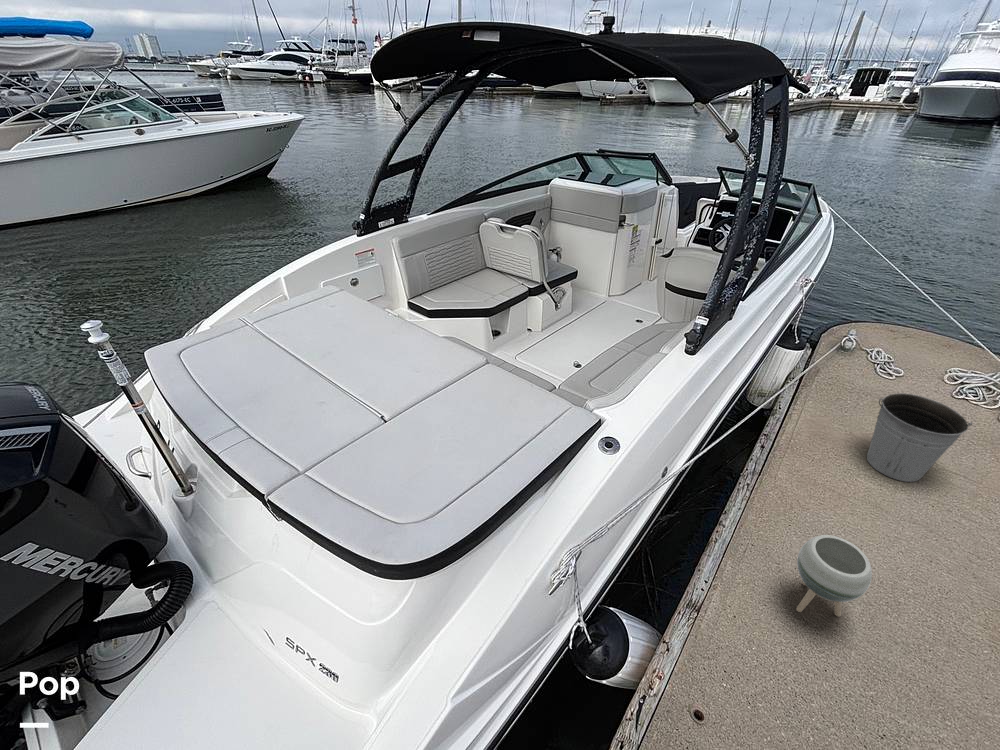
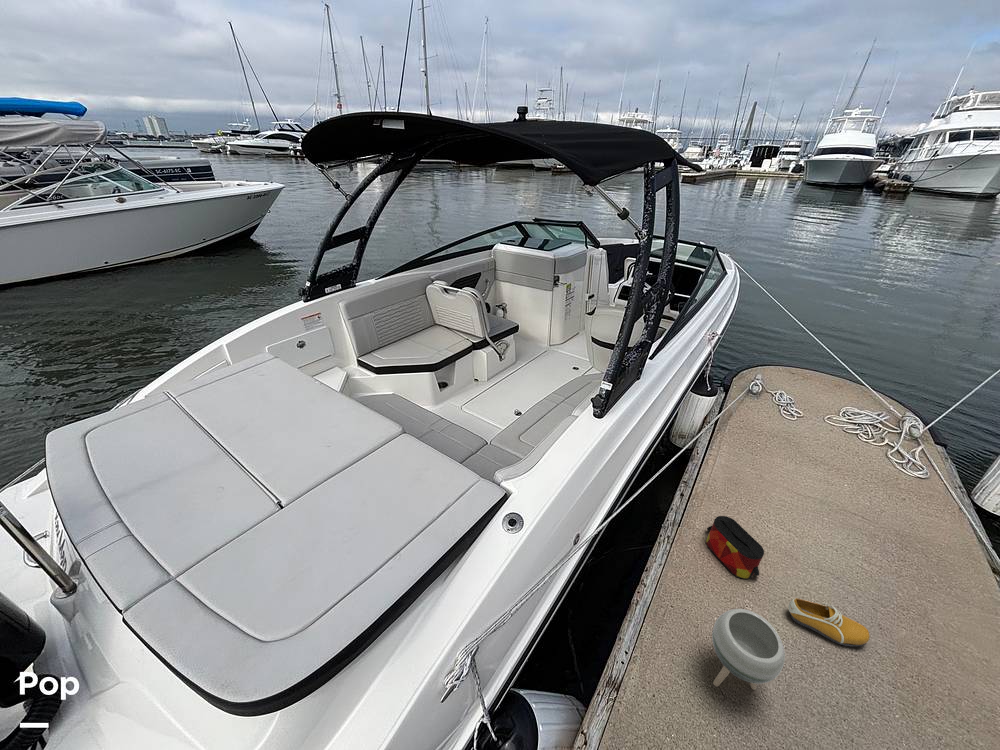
bucket: present [867,393,972,482] -> none [775,444,868,527]
bag: none [790,463,853,525] -> present [706,516,764,579]
shoe: none [877,539,963,585] -> present [788,598,870,646]

